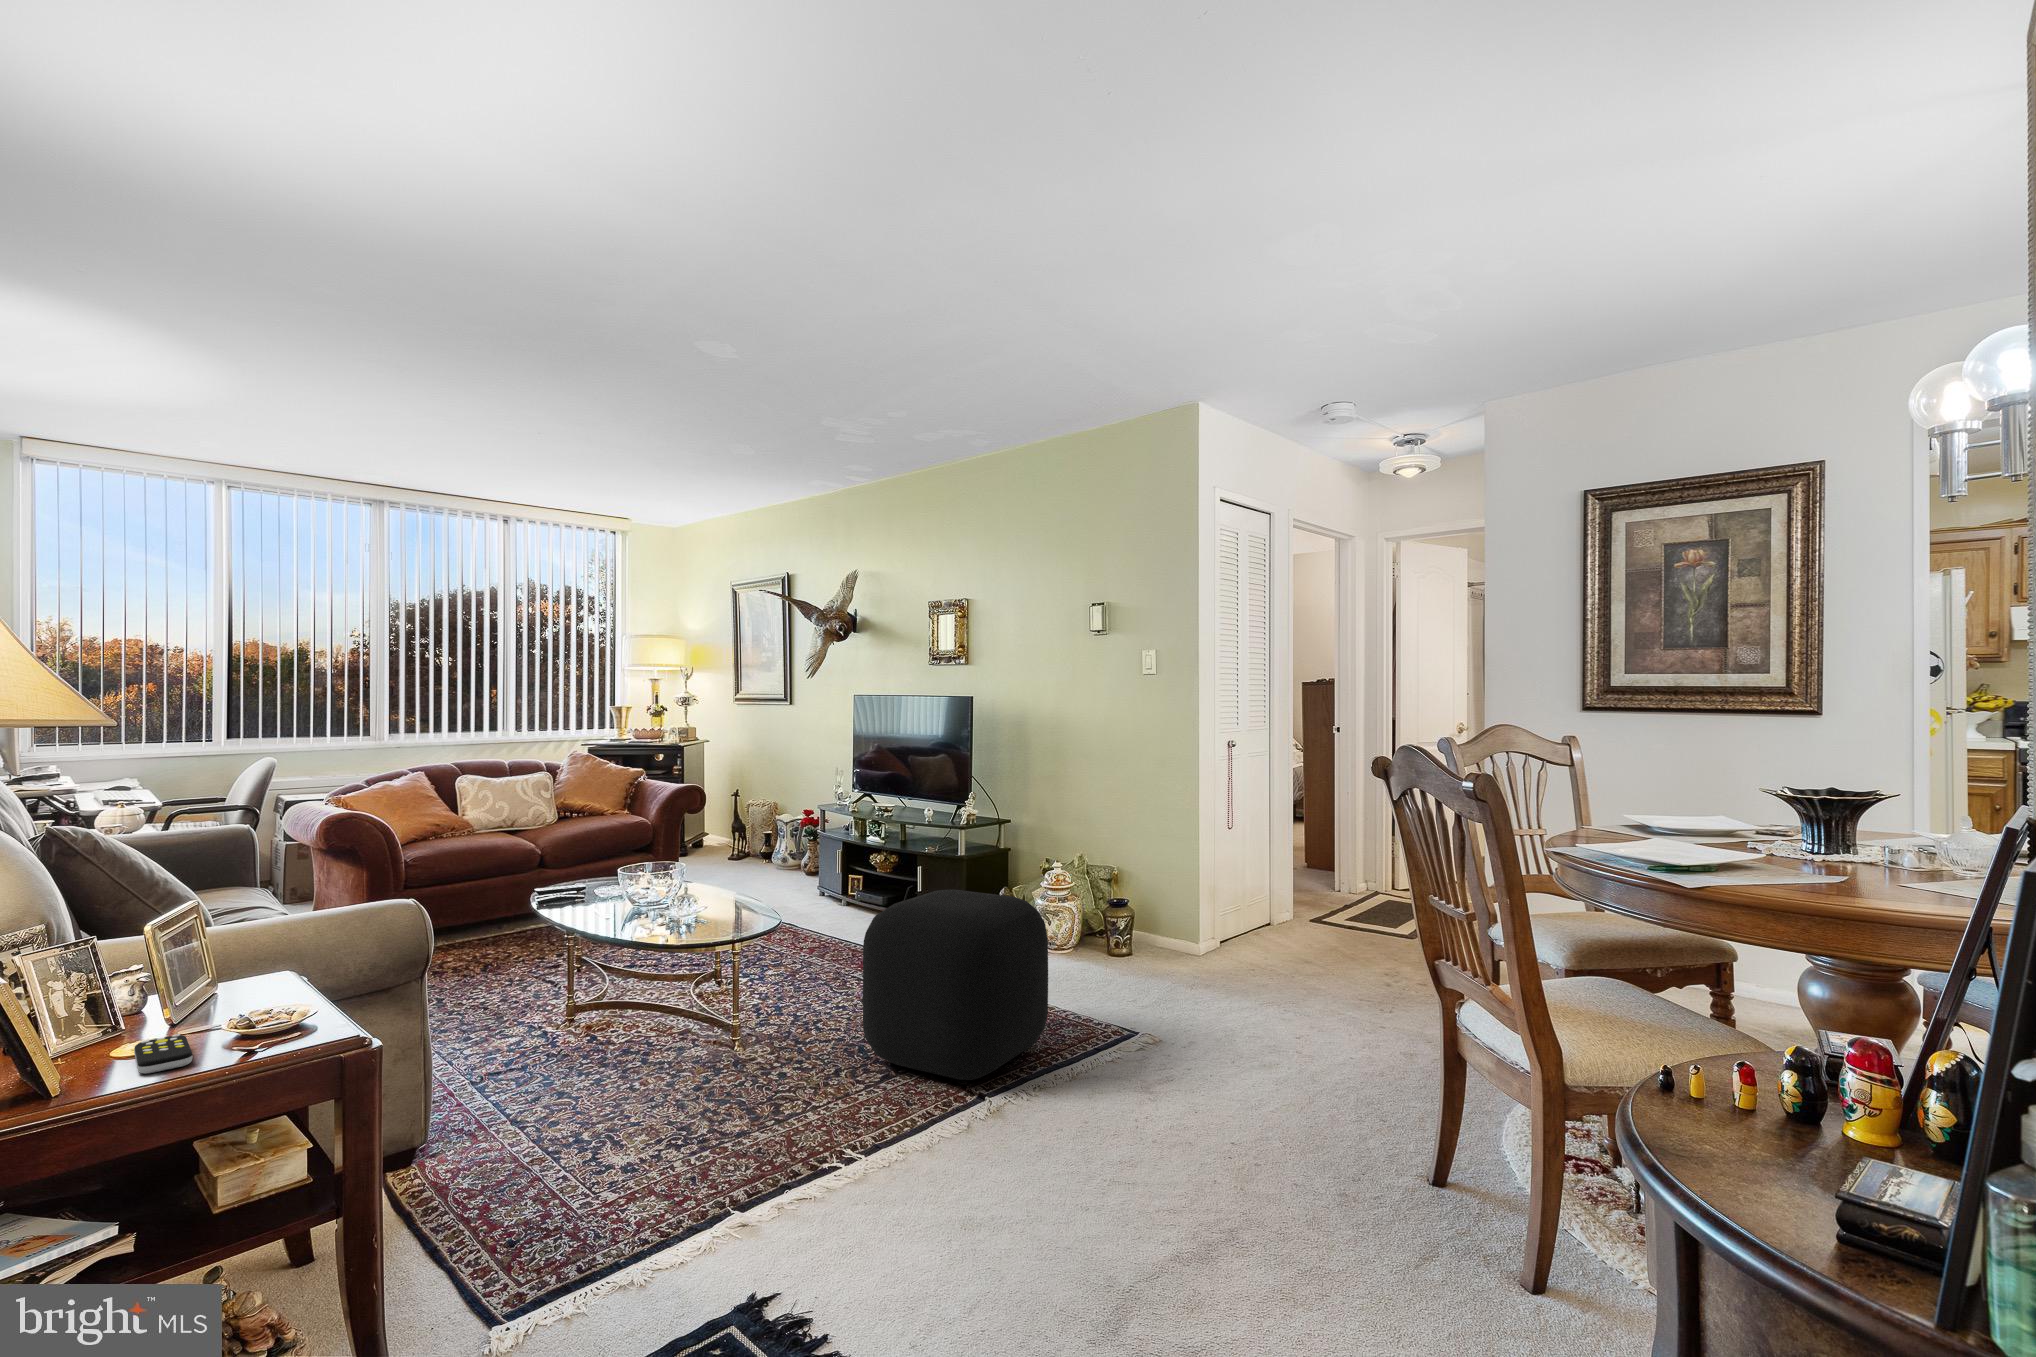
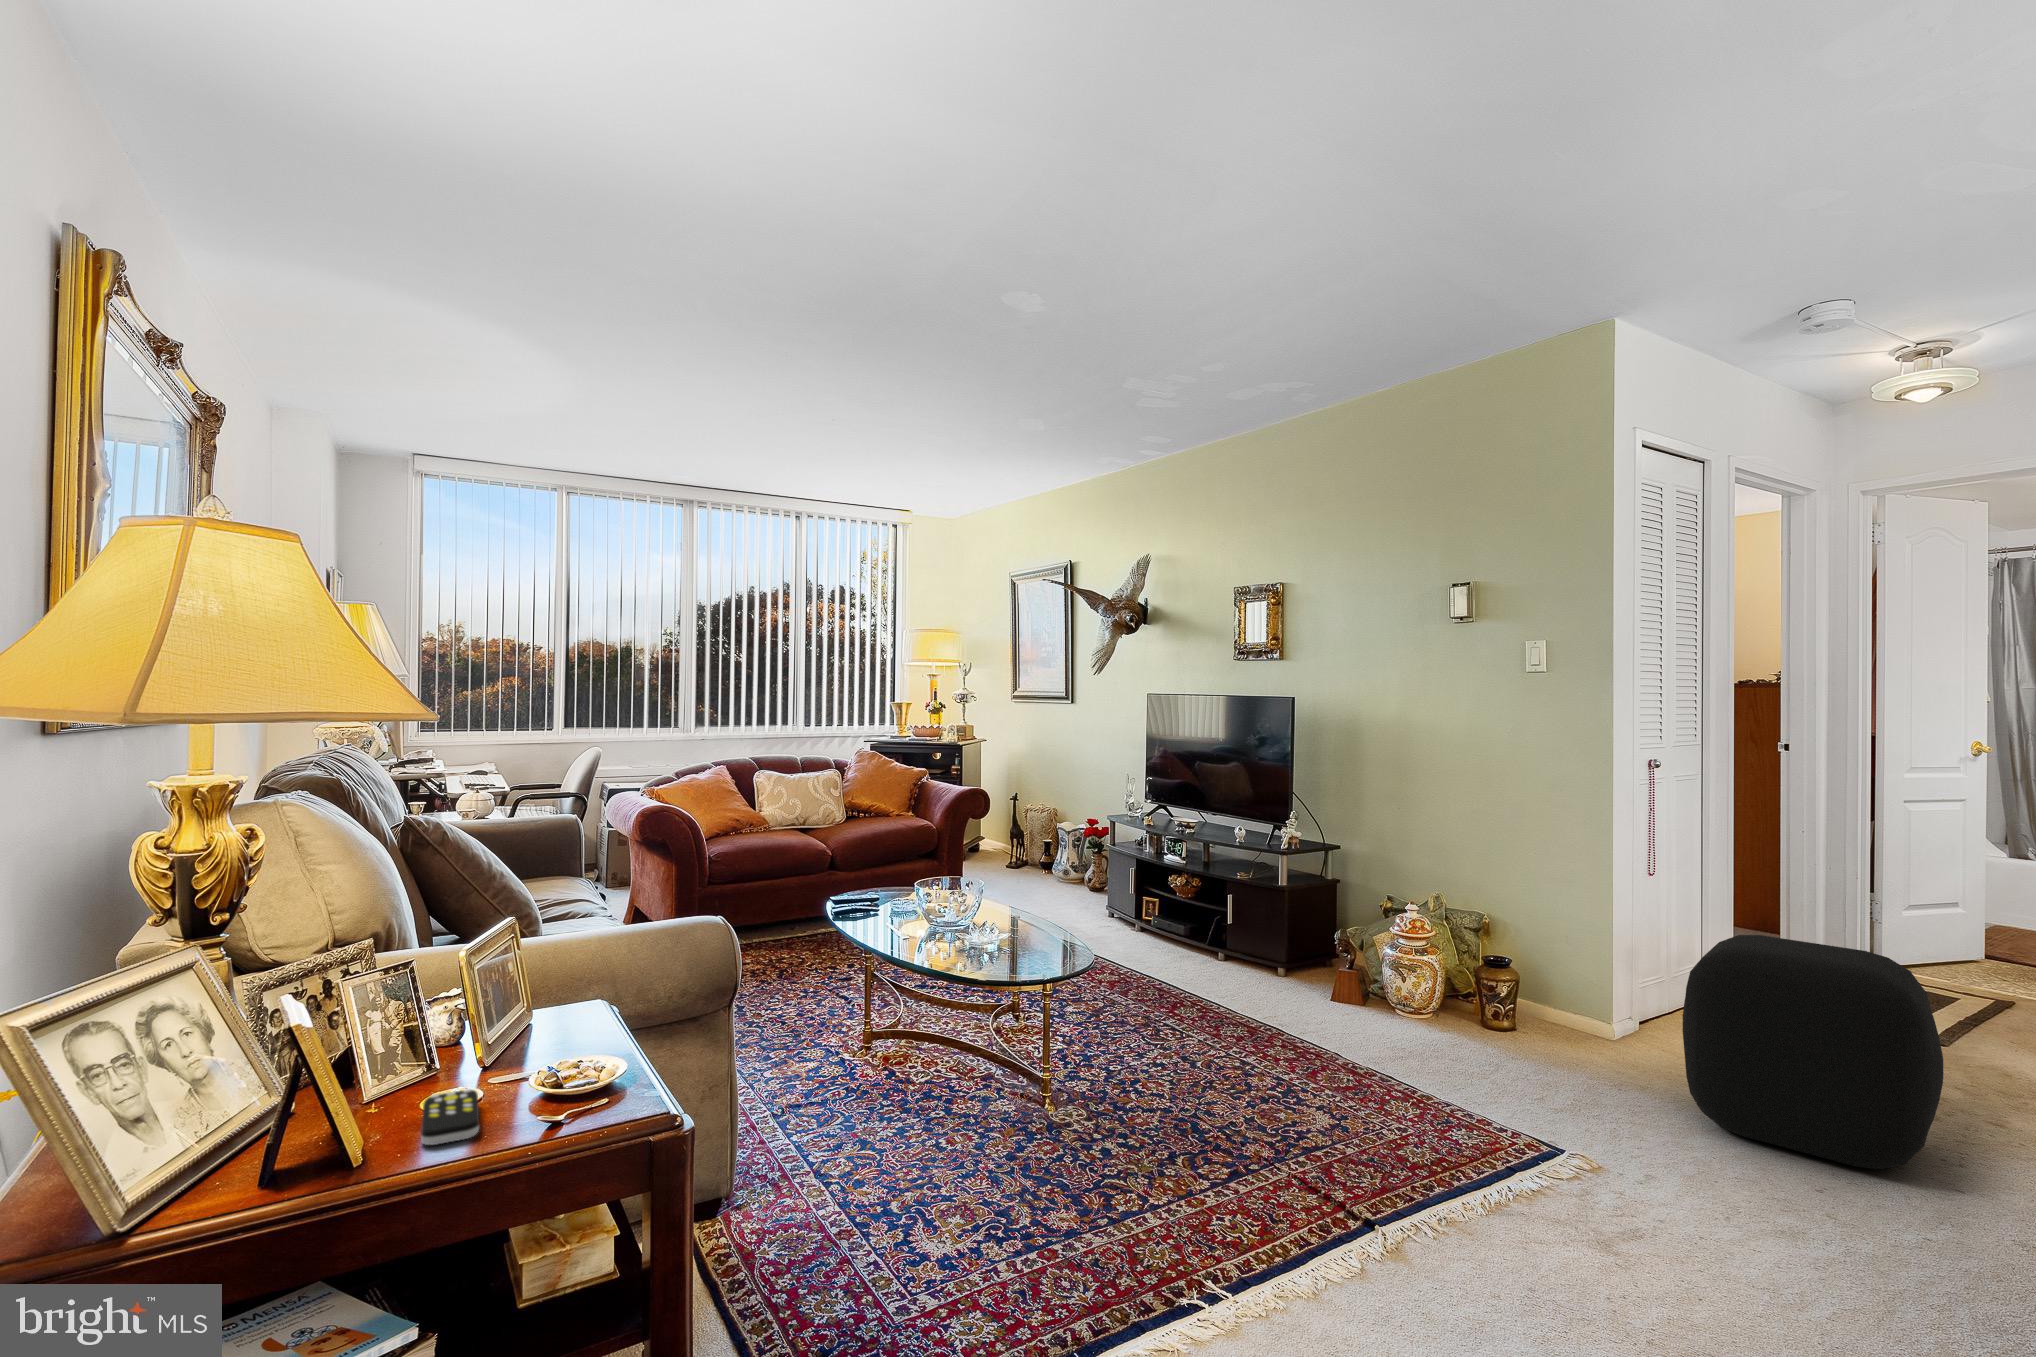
ottoman: present [863,890,1048,1080] -> present [1682,935,1943,1170]

